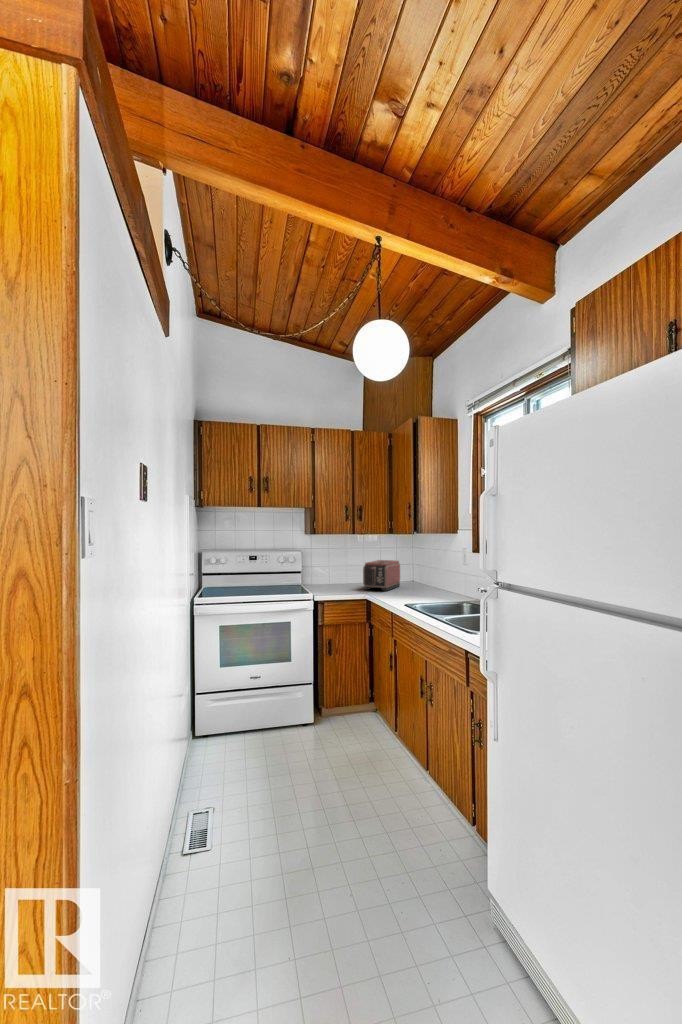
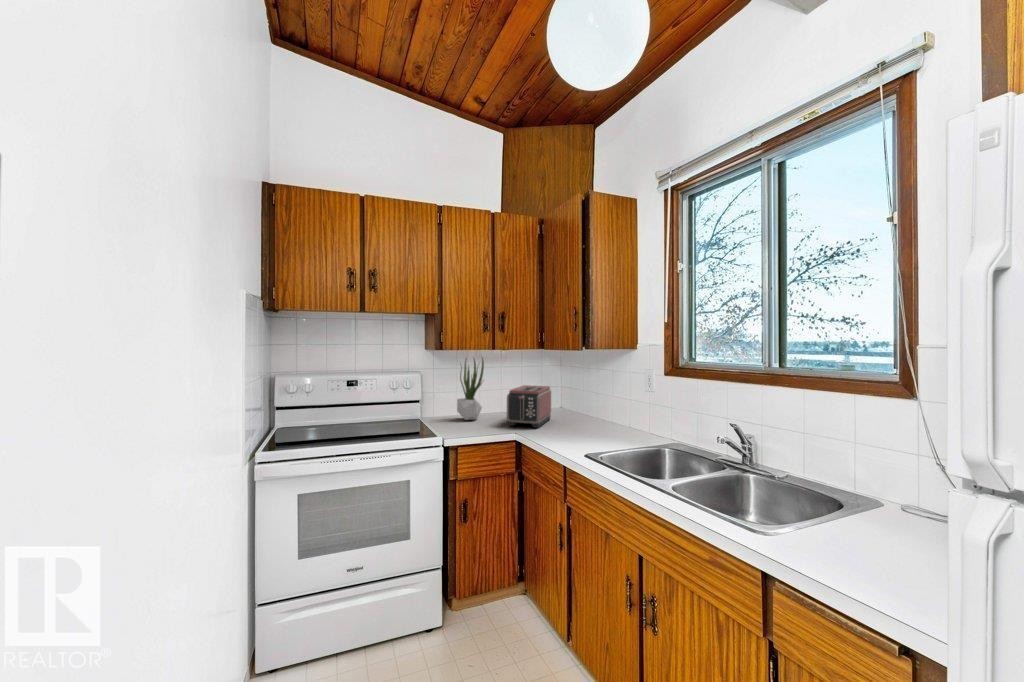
potted plant: none [328,537,349,586] -> present [457,358,484,420]

